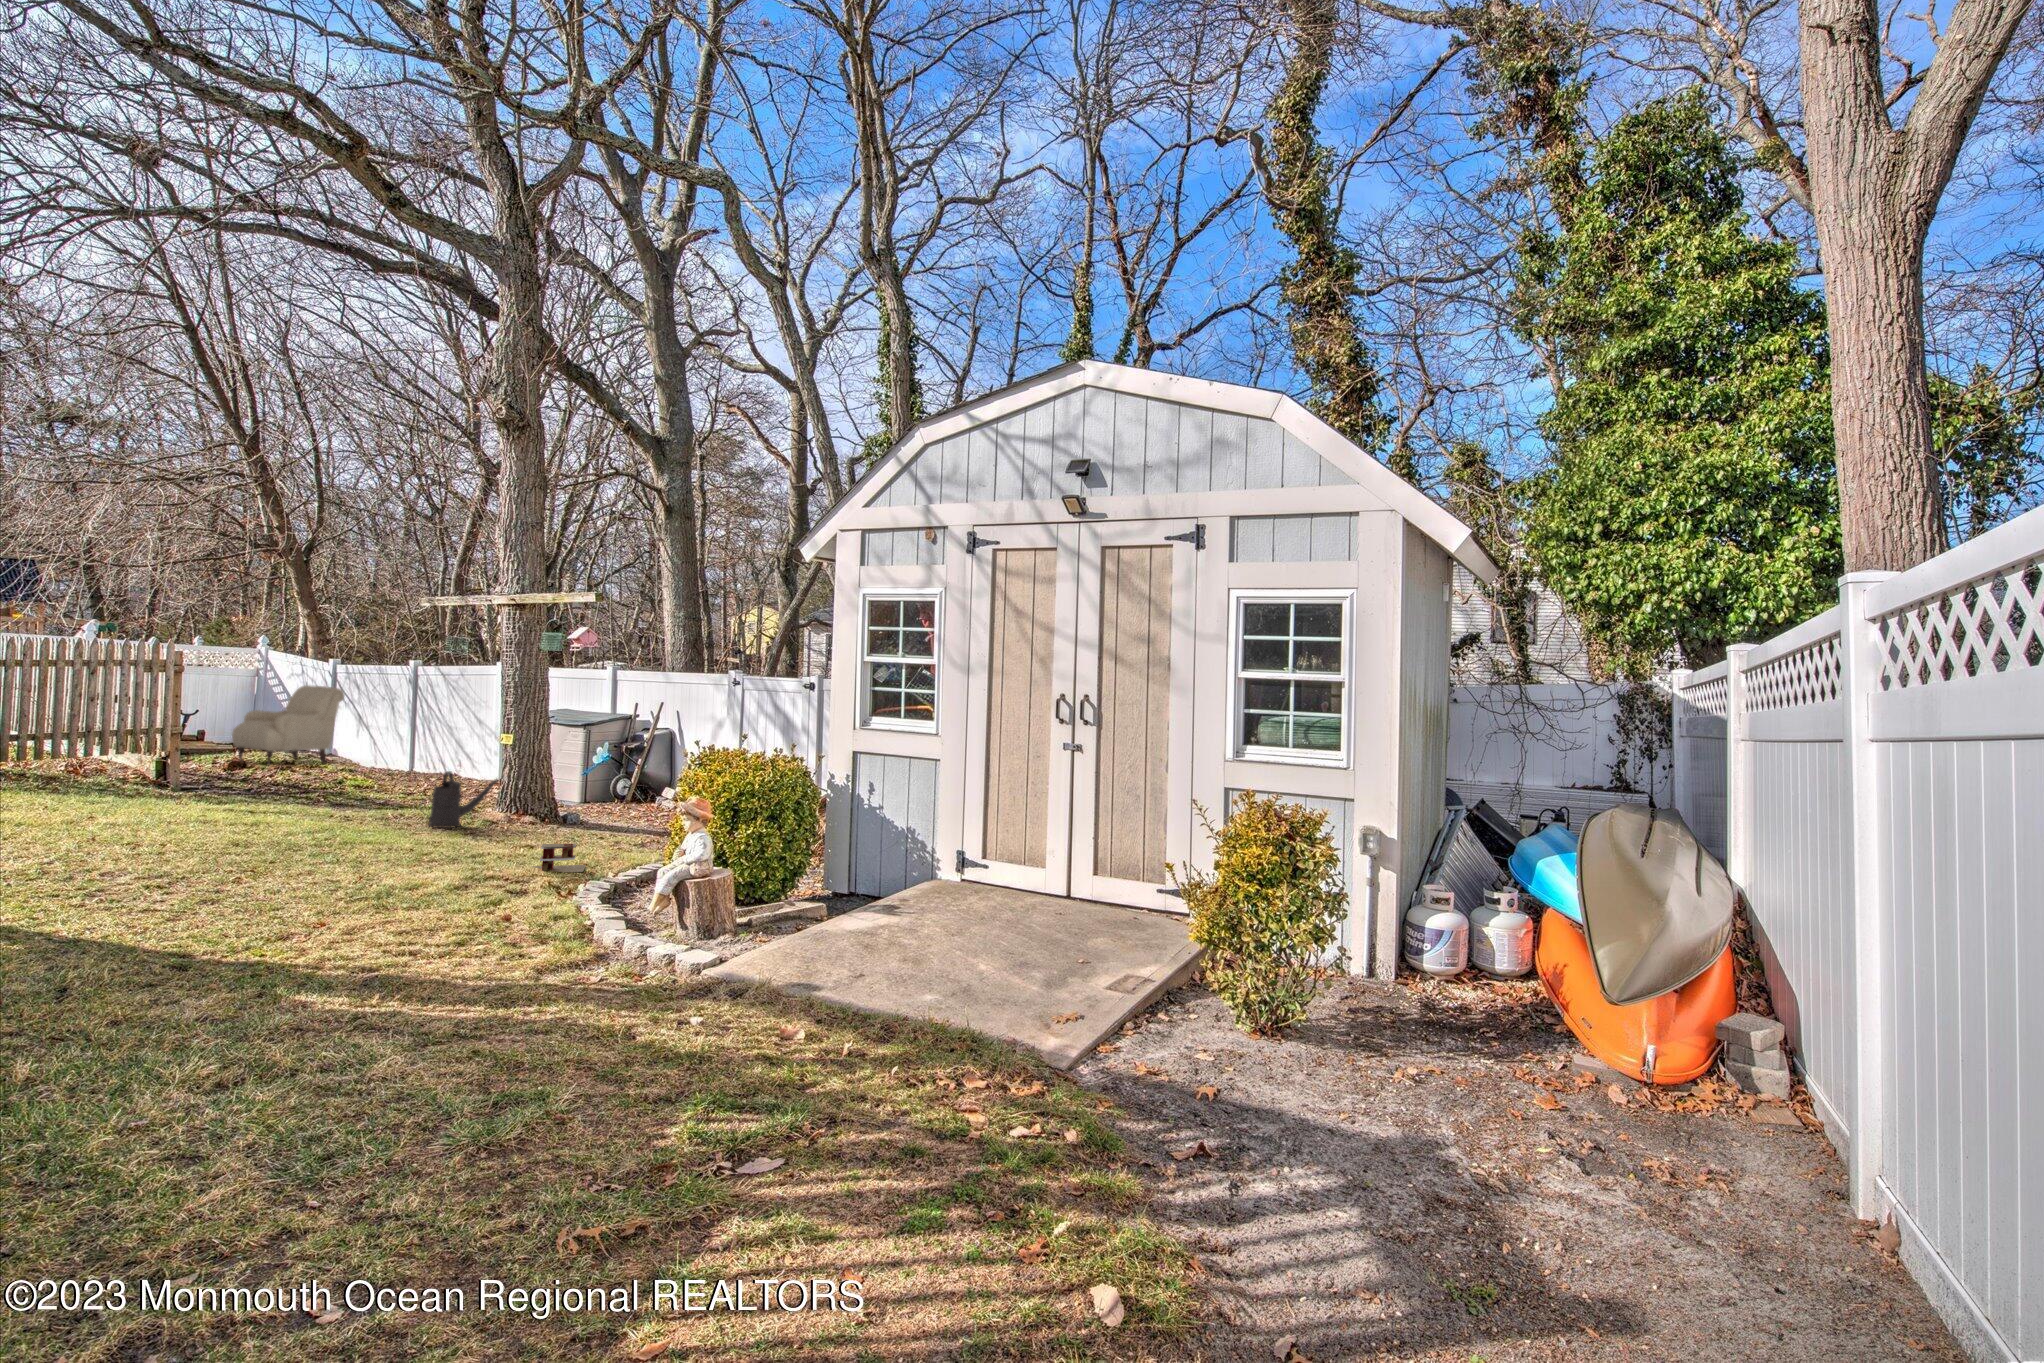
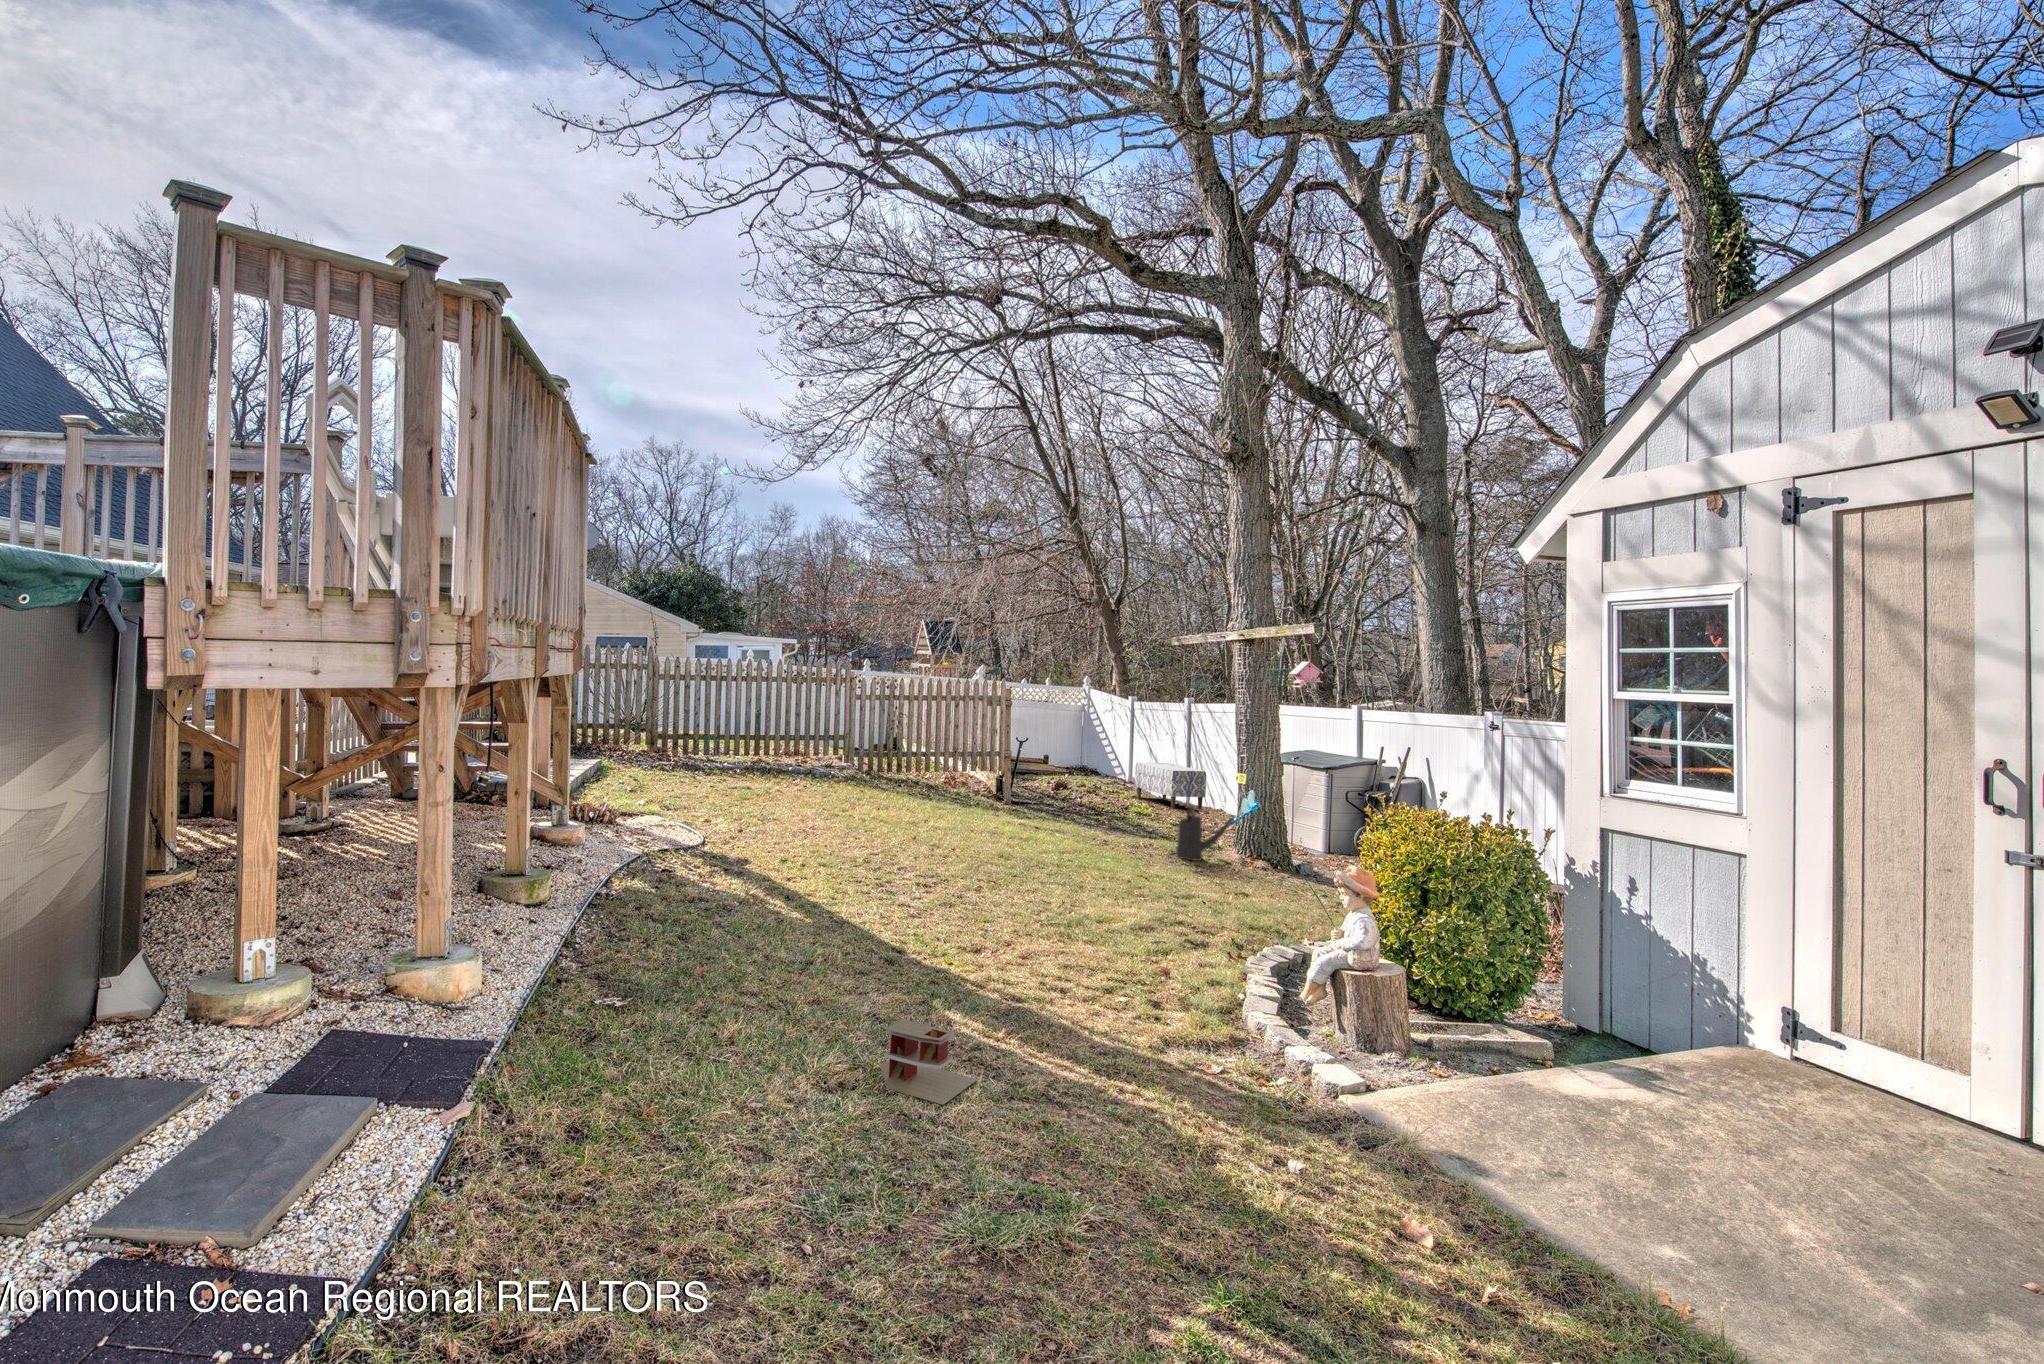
chair: present [232,685,344,766] -> none [1072,722,1143,790]
bench: none [337,730,437,779] -> present [1135,762,1206,809]
toy house: present [532,843,586,872] -> present [880,1020,977,1105]

